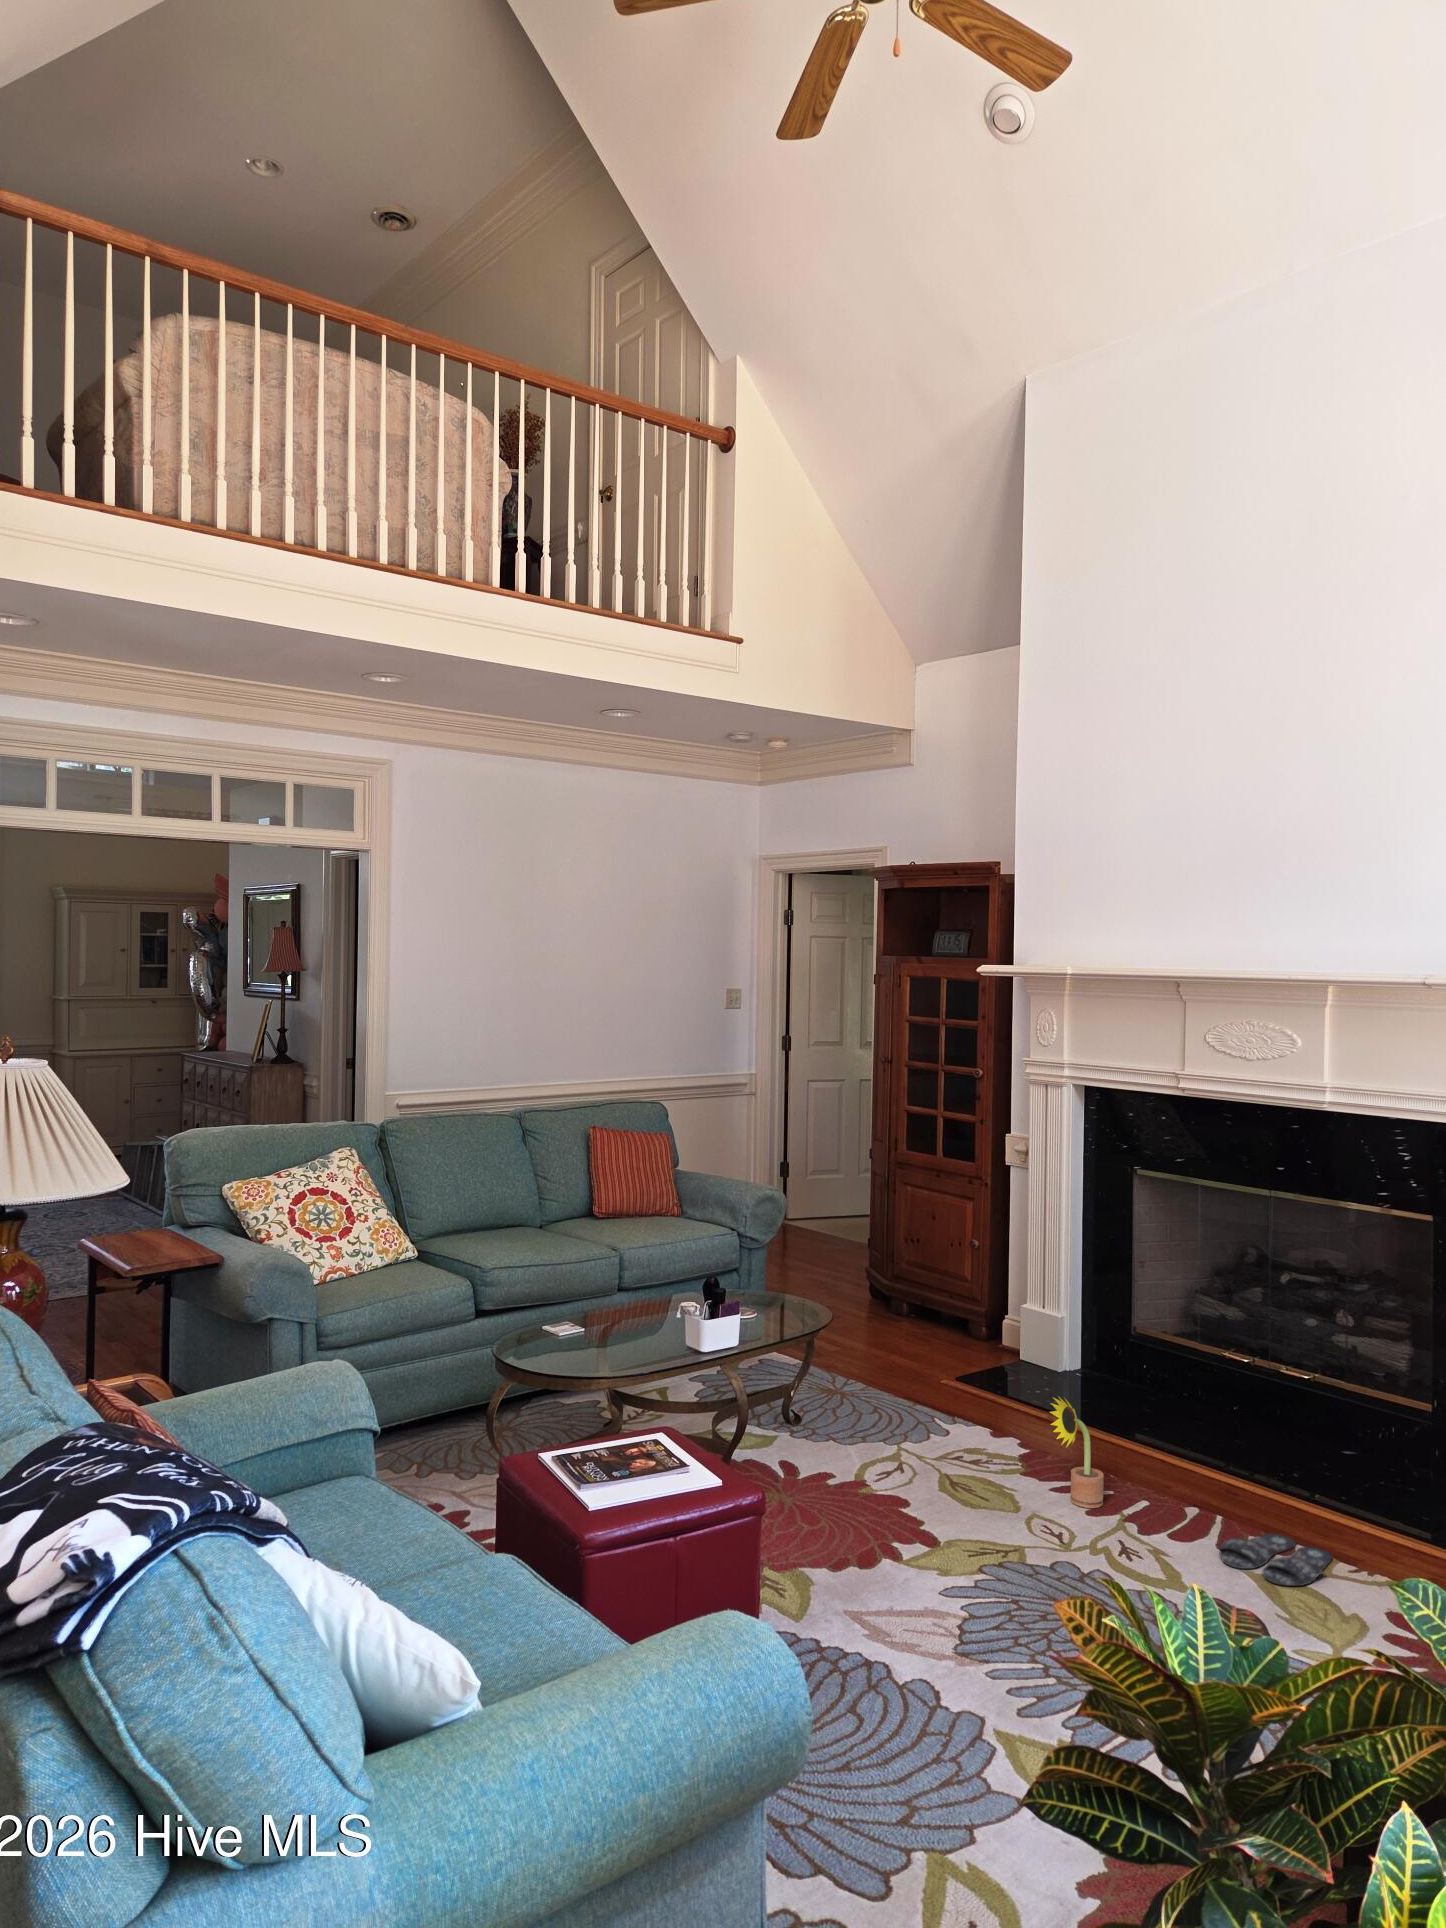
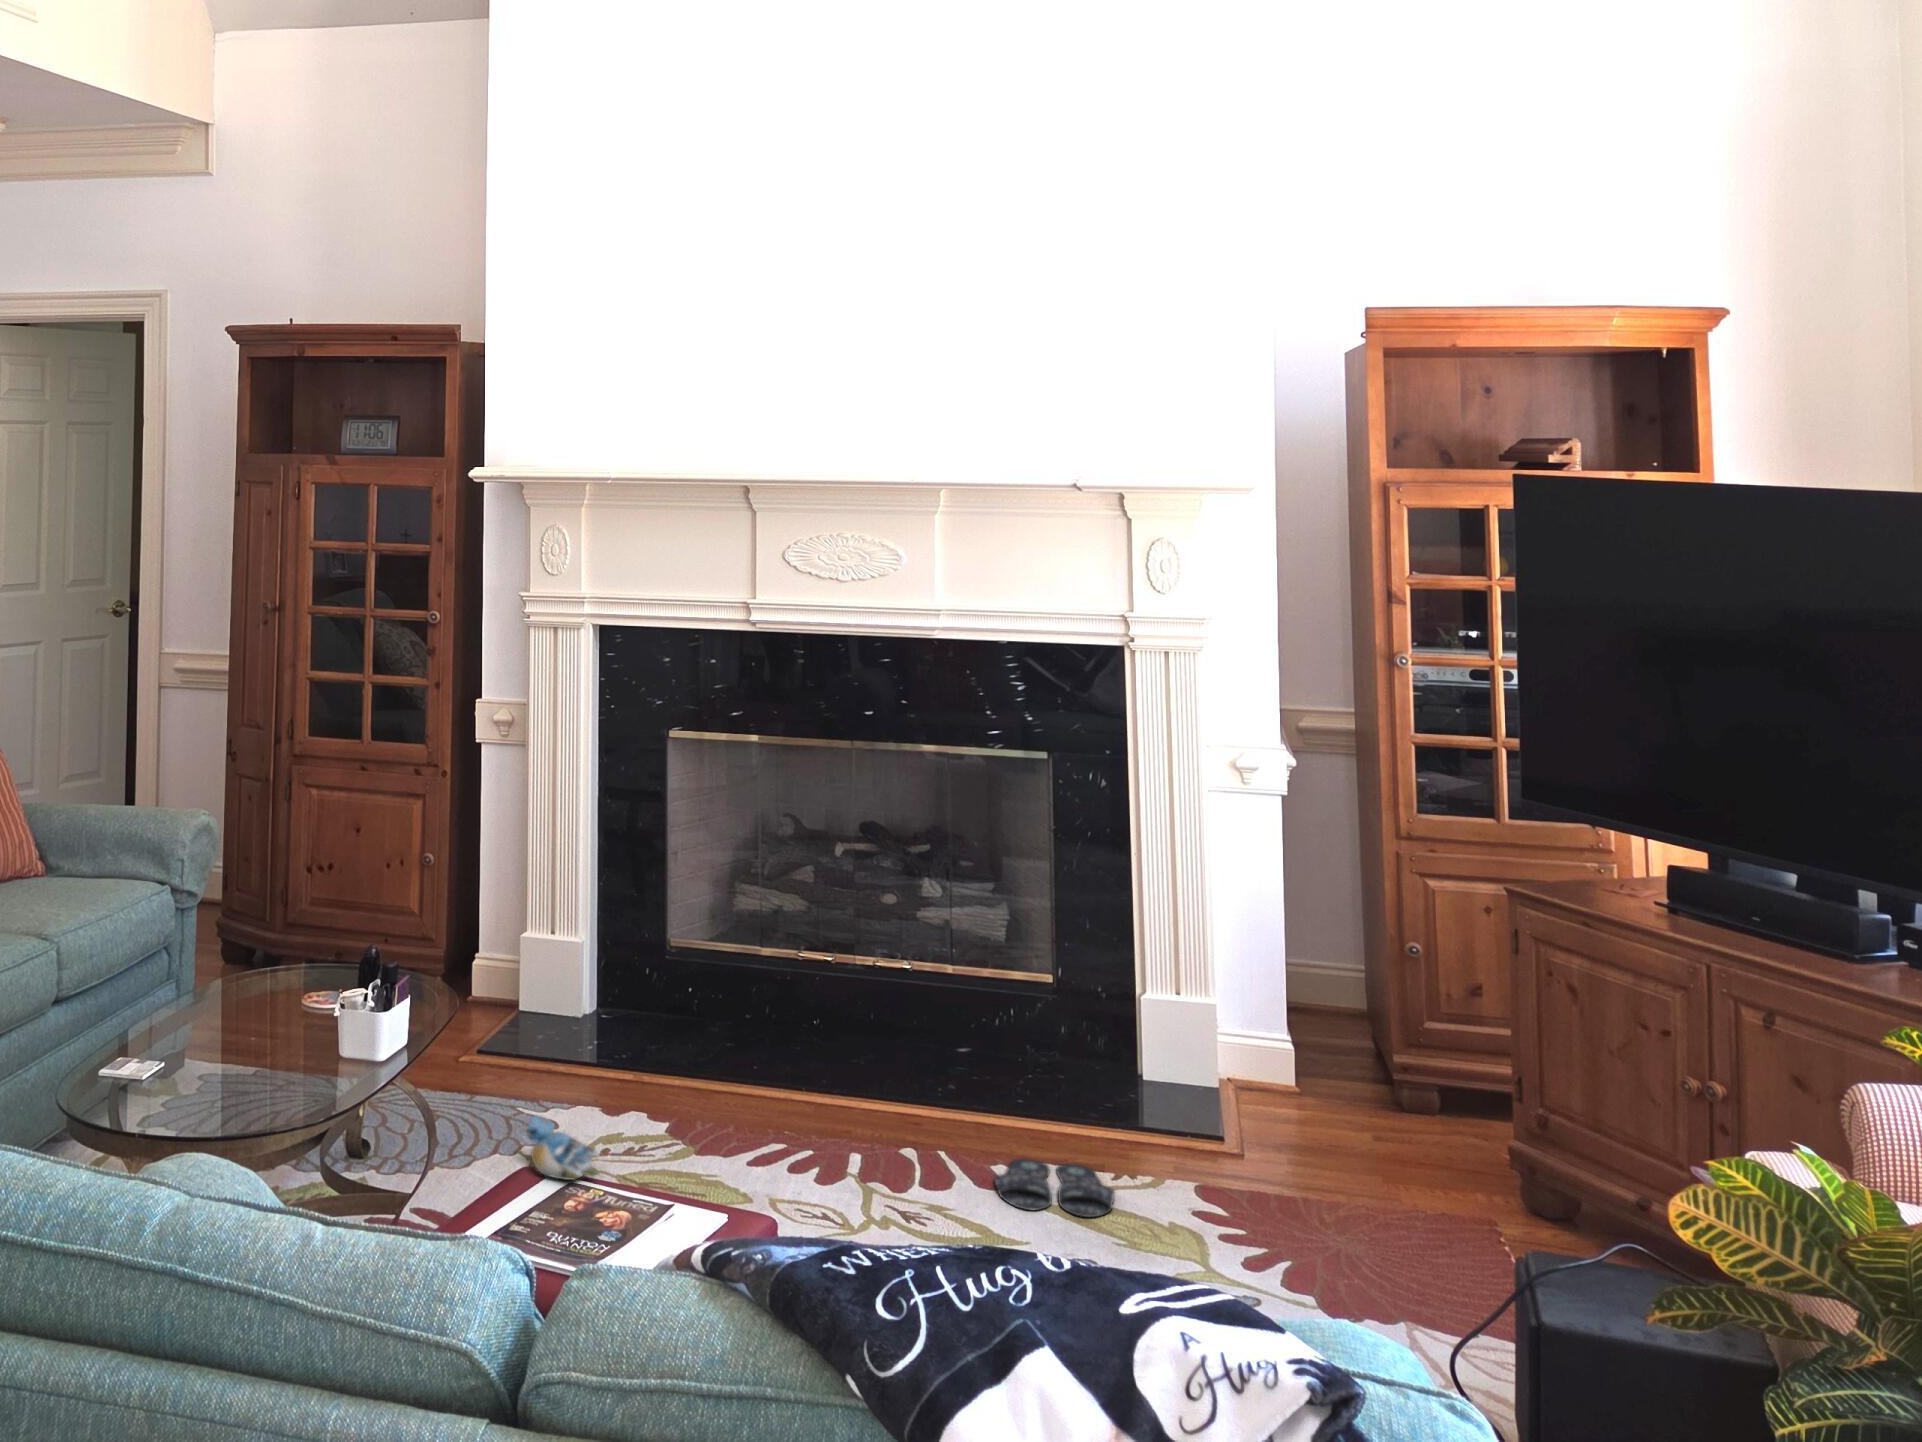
decorative plant: present [1050,1397,1104,1508] -> none [760,1041,831,1182]
plush toy: none [885,1415,932,1464] -> present [526,1116,599,1180]

